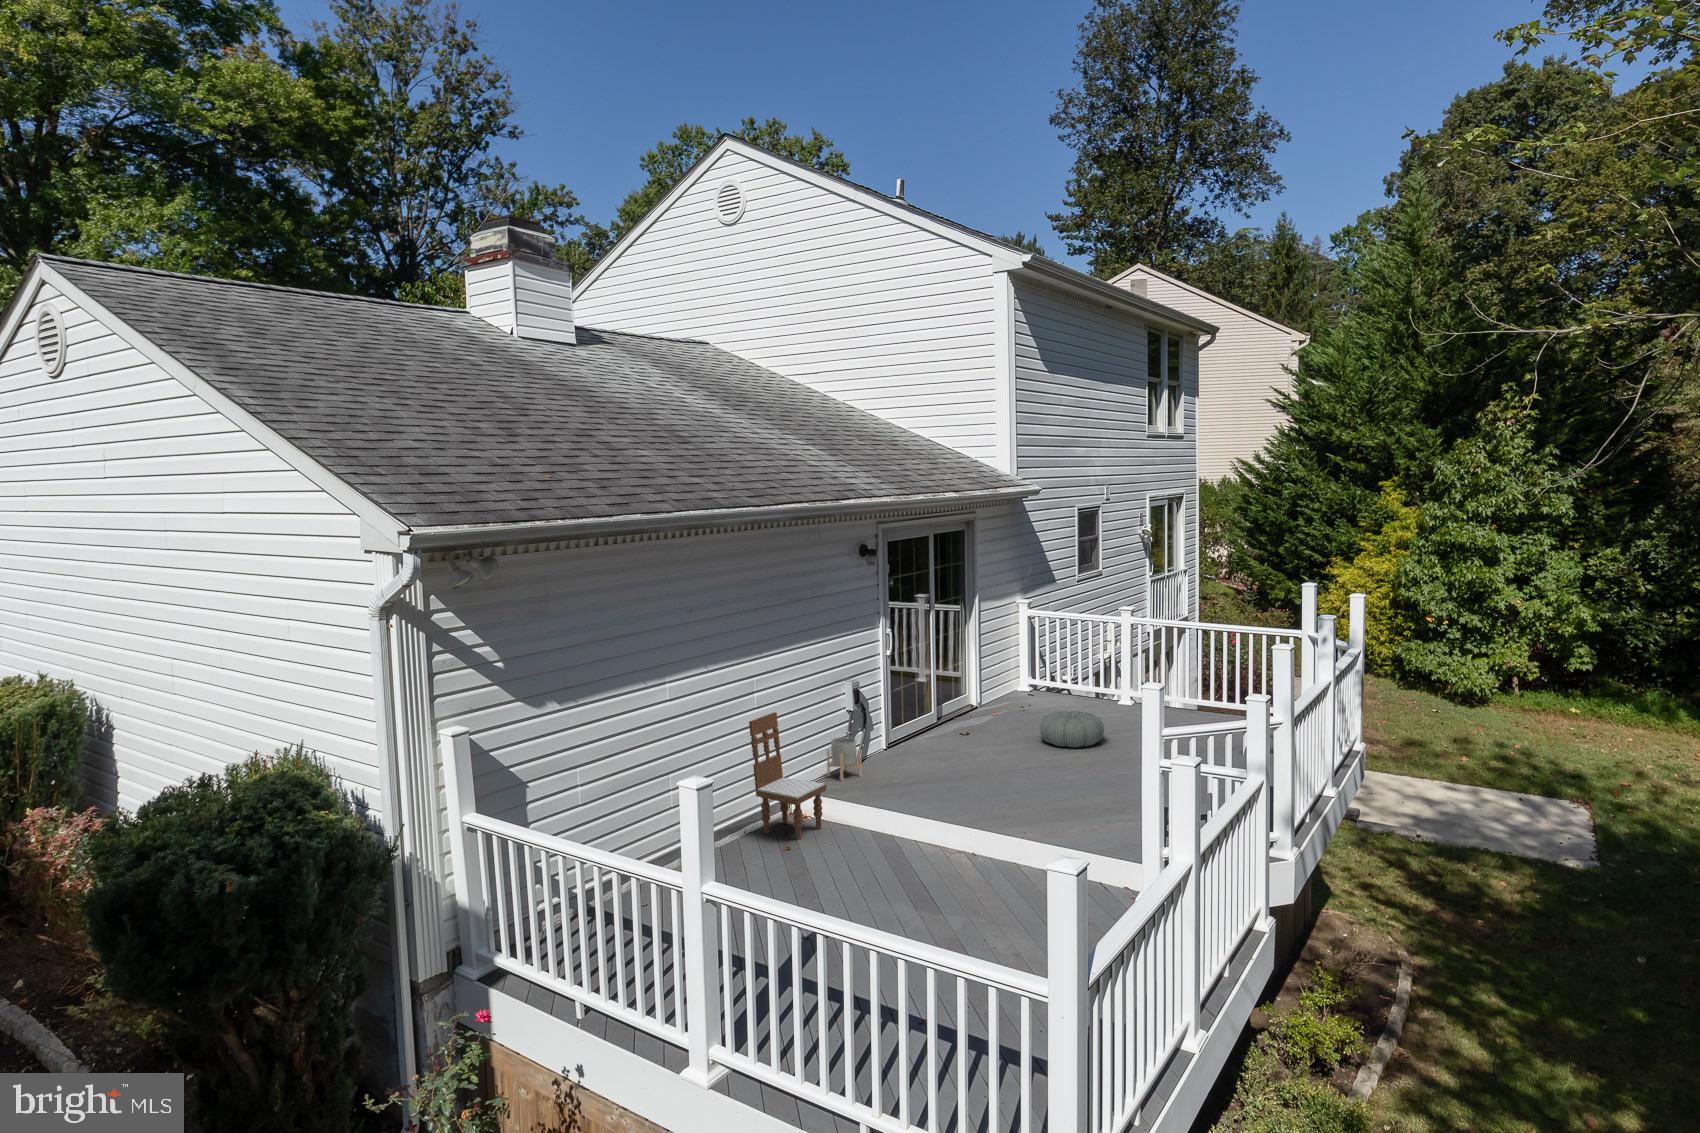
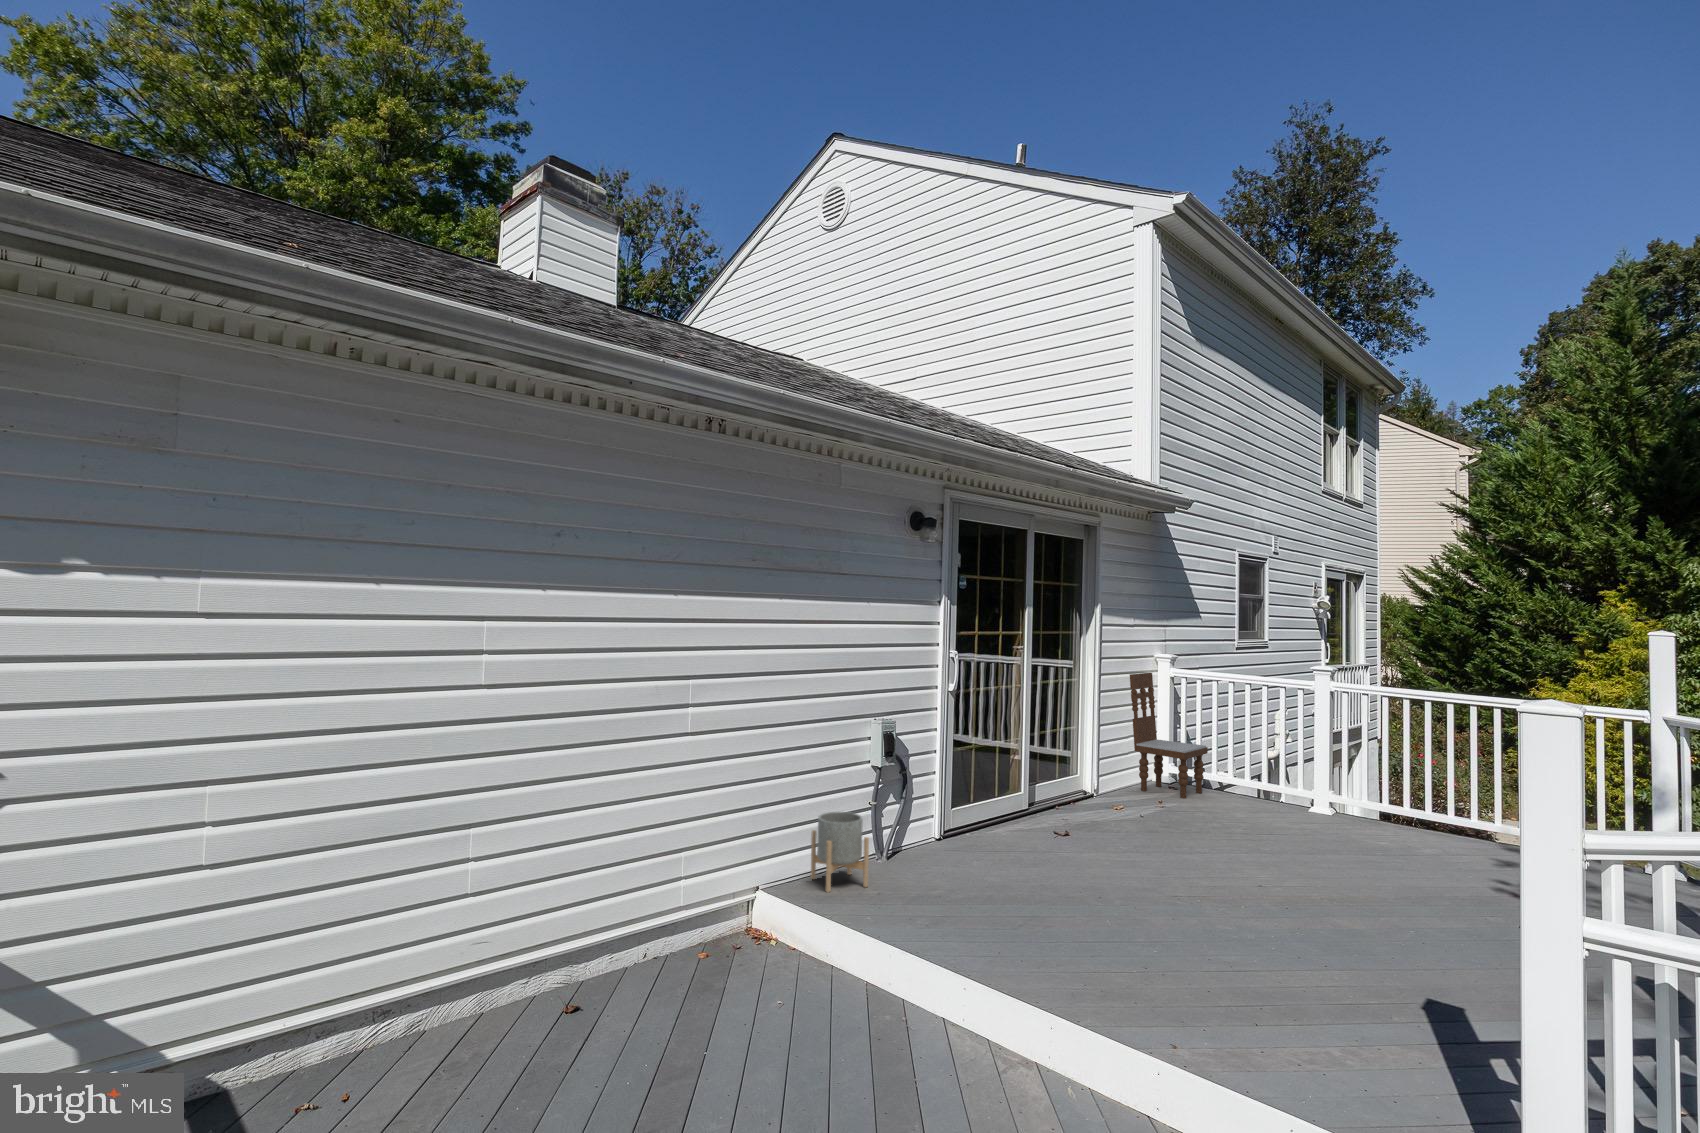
pouf: present [1040,711,1104,748] -> none [1201,808,1322,875]
dining chair: present [749,712,826,840] -> present [1130,673,1208,799]

